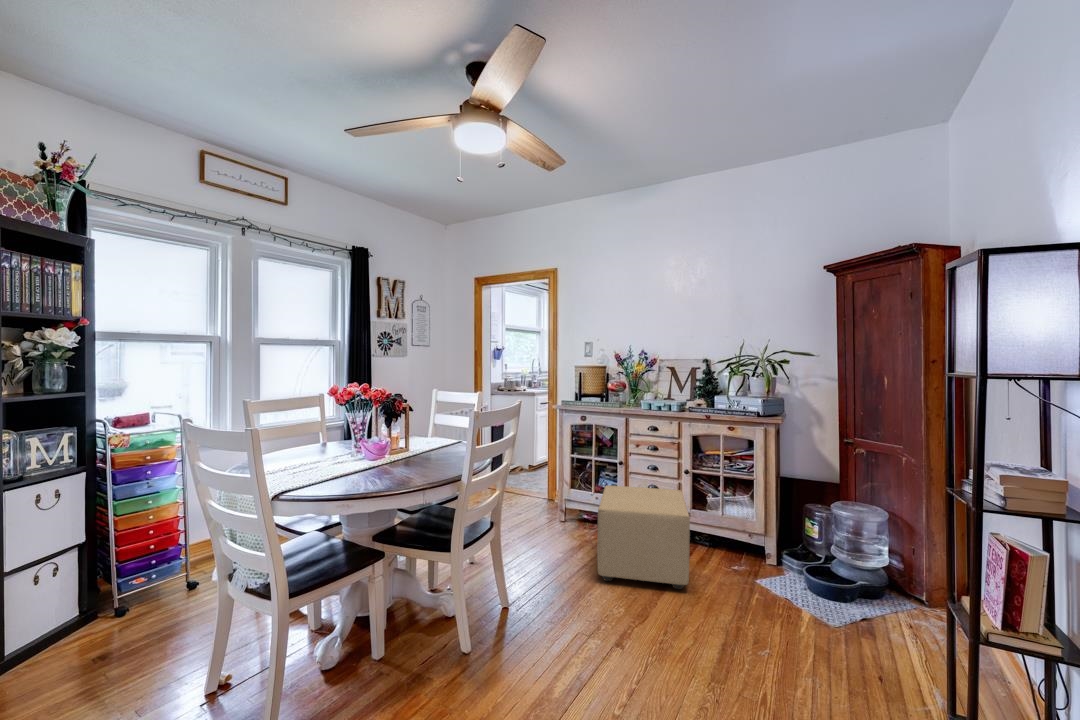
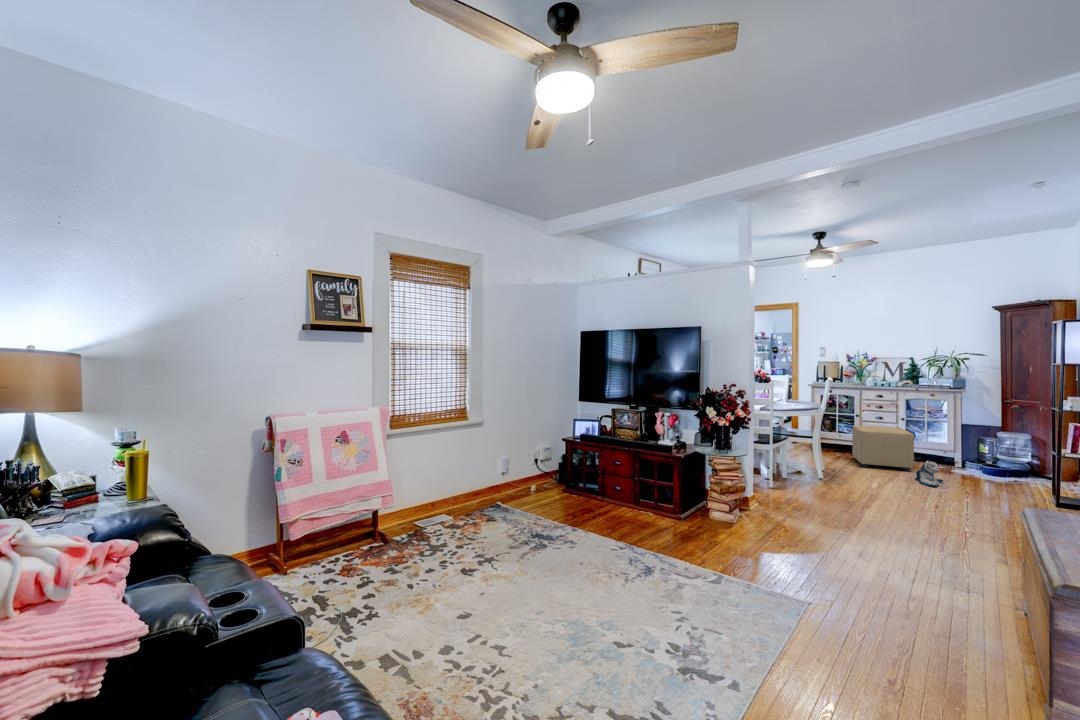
plush toy: none [678,597,730,672] -> present [915,461,943,486]

